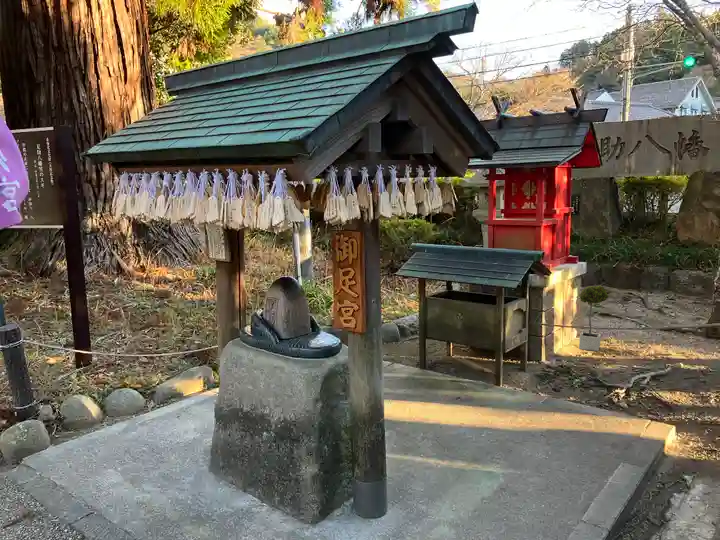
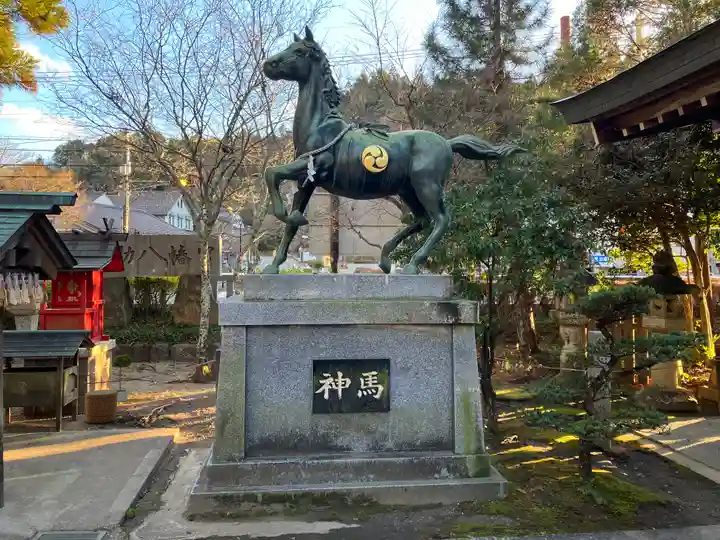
woven basket: none [536,336,581,386] -> present [85,390,118,423]

